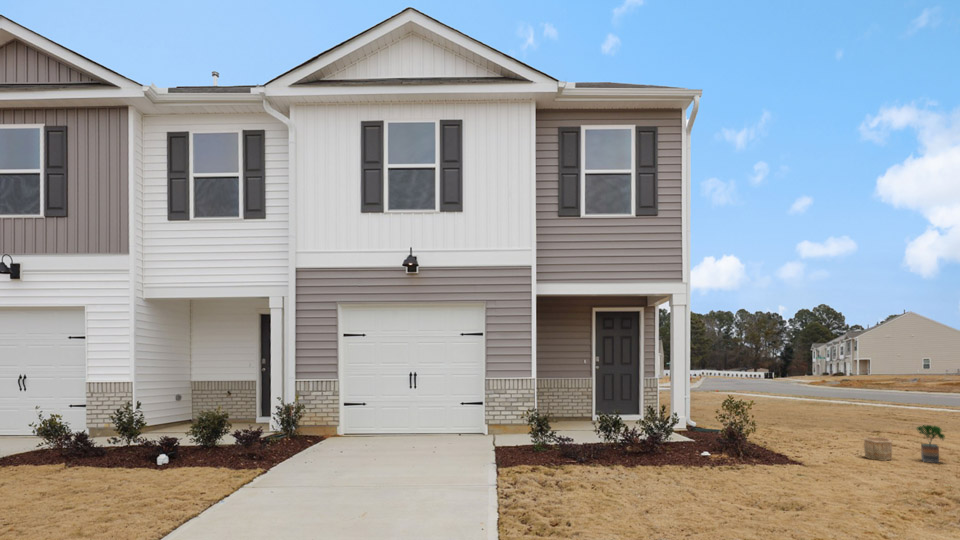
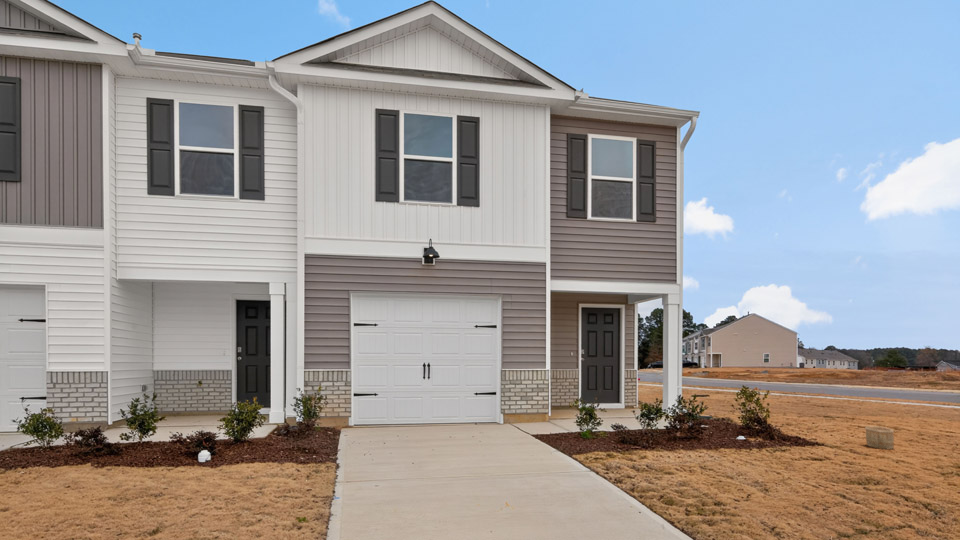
potted tree: present [917,425,945,463] -> none [910,414,943,452]

